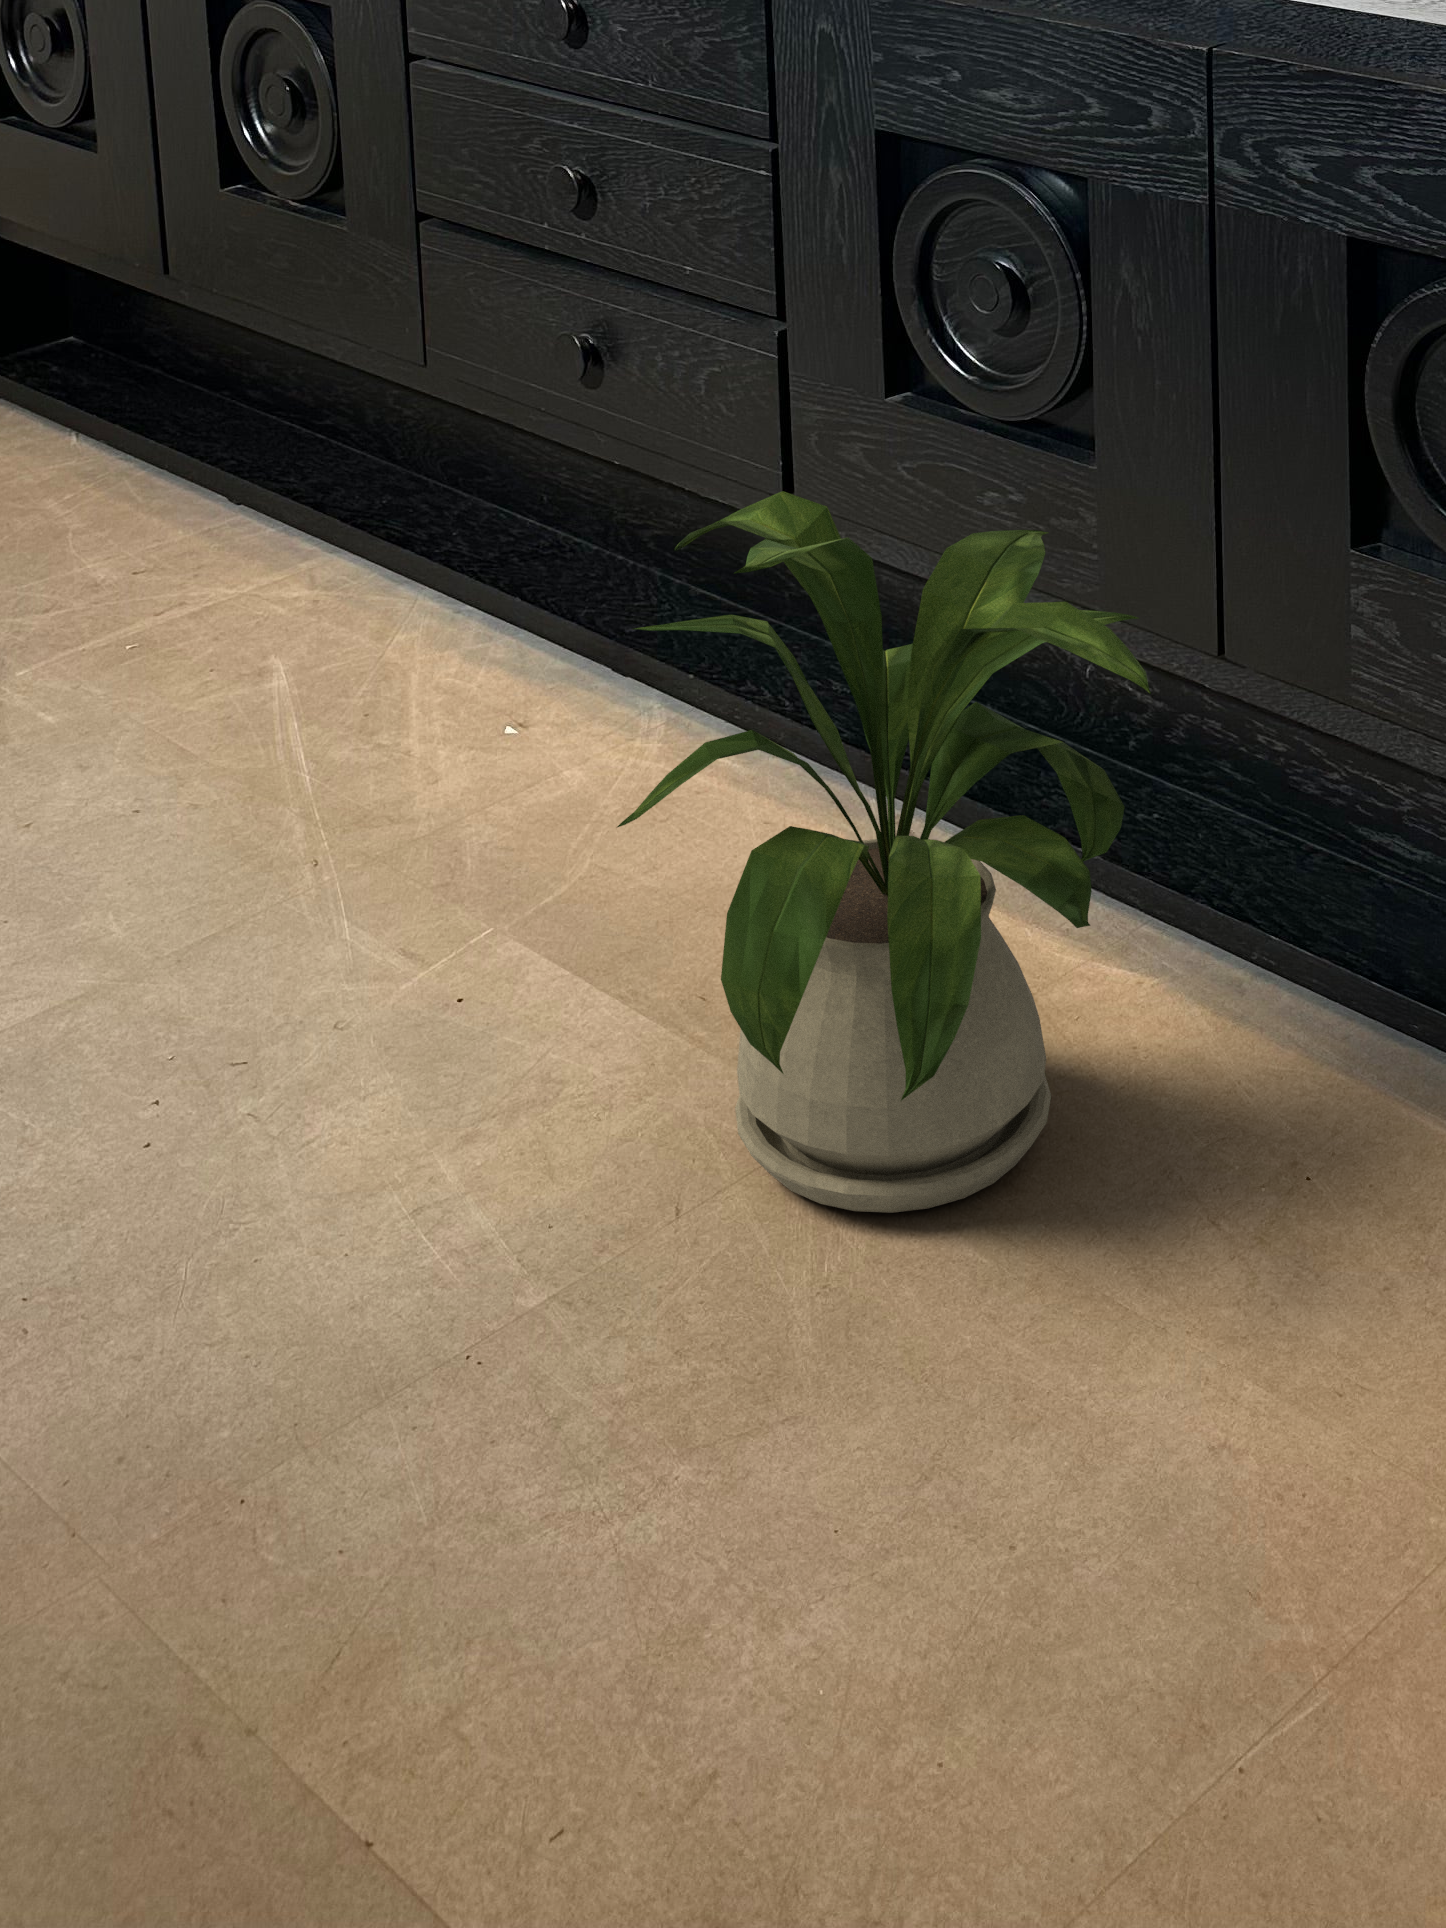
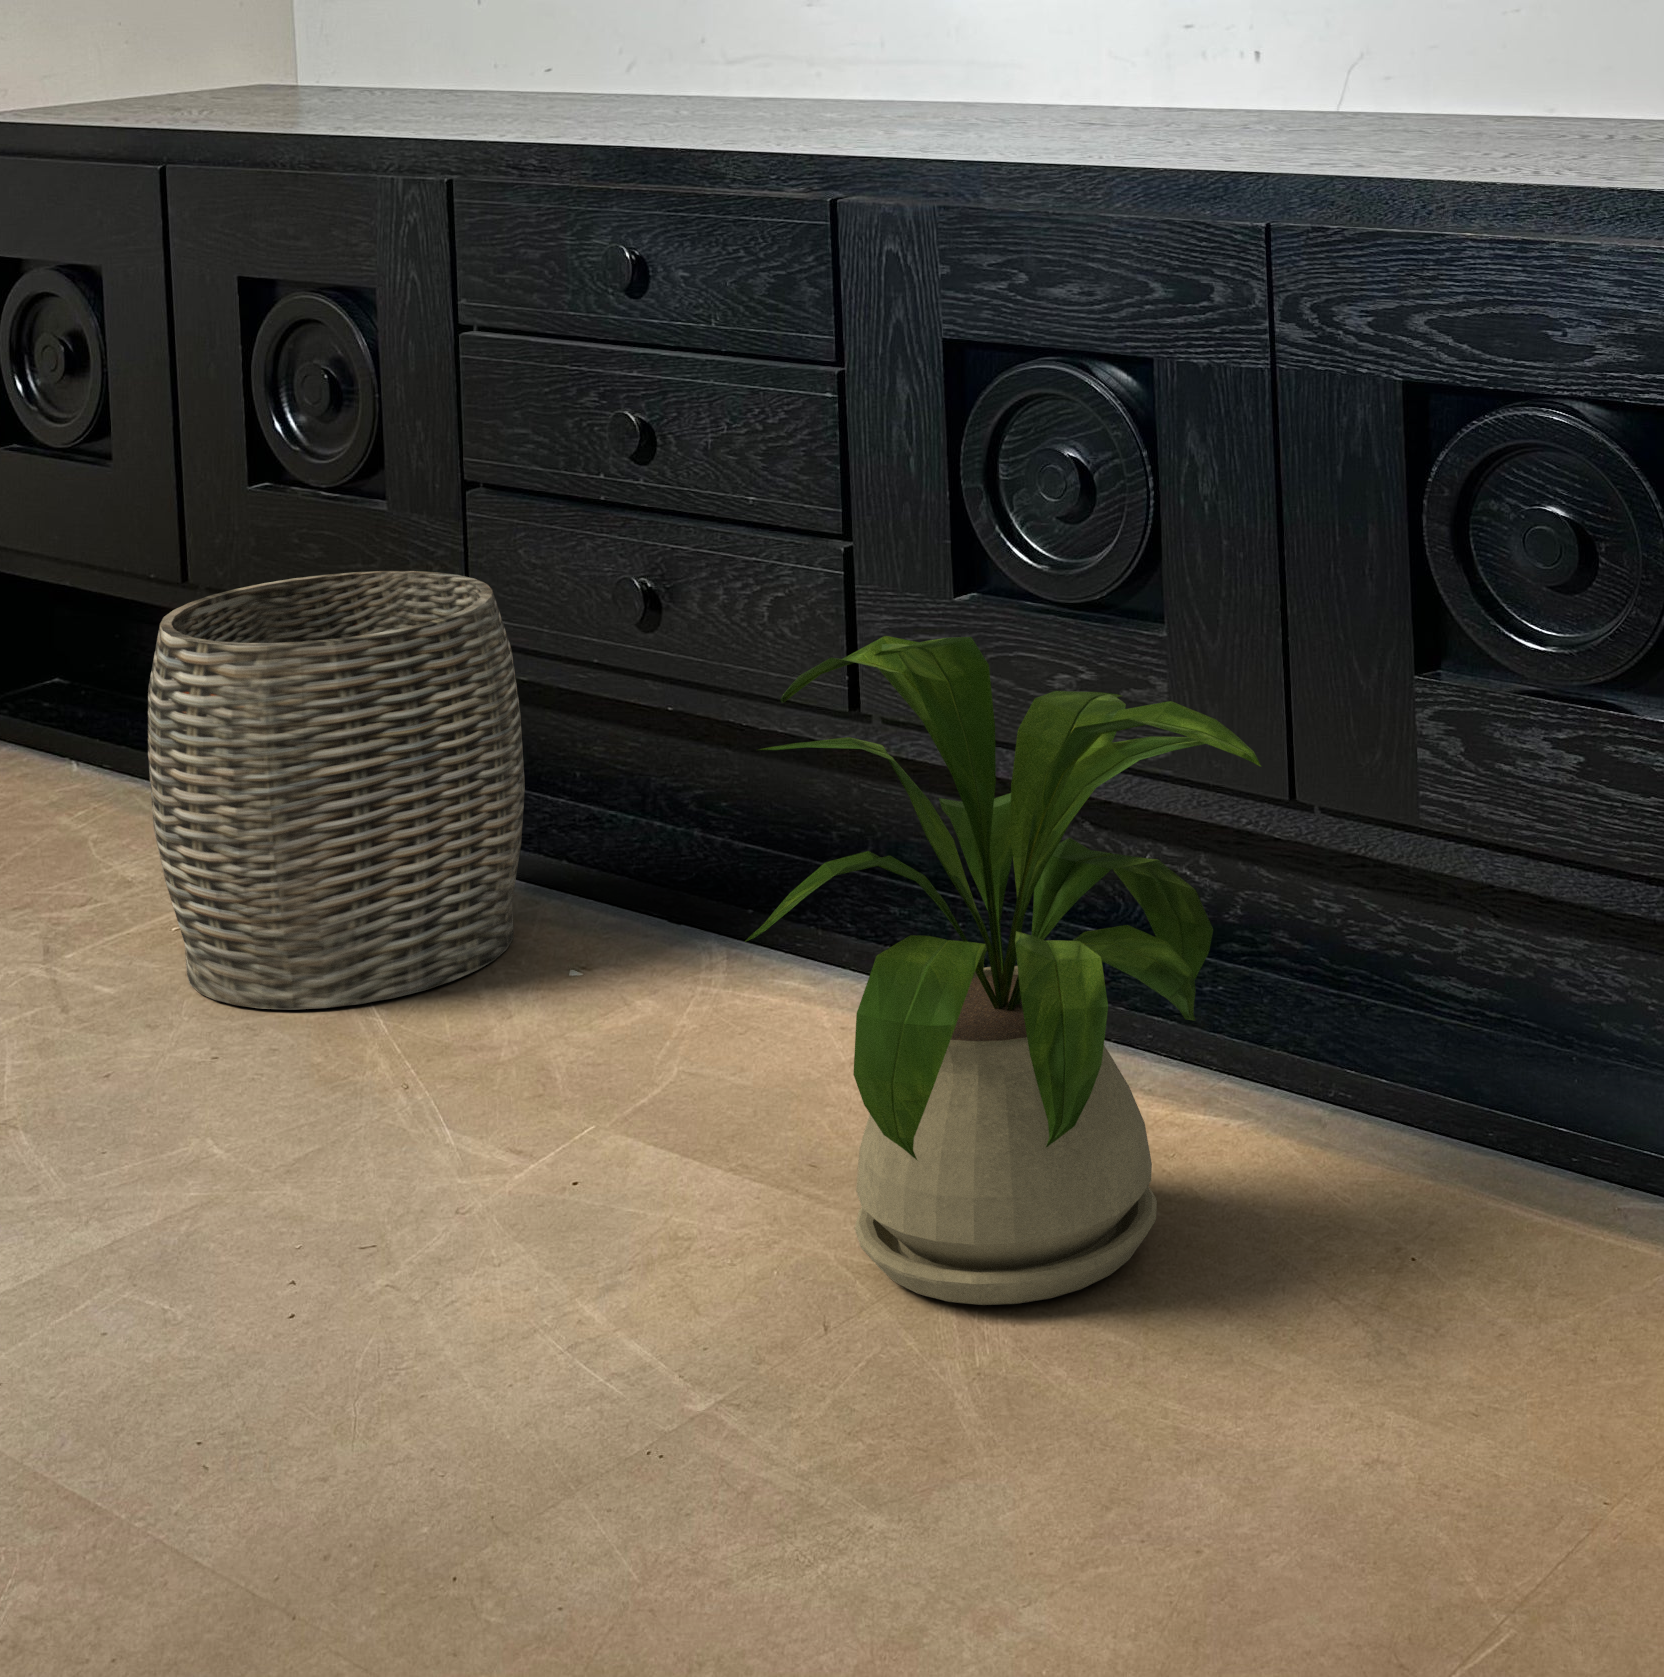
woven basket: none [89,306,468,769] -> present [148,571,525,1009]

